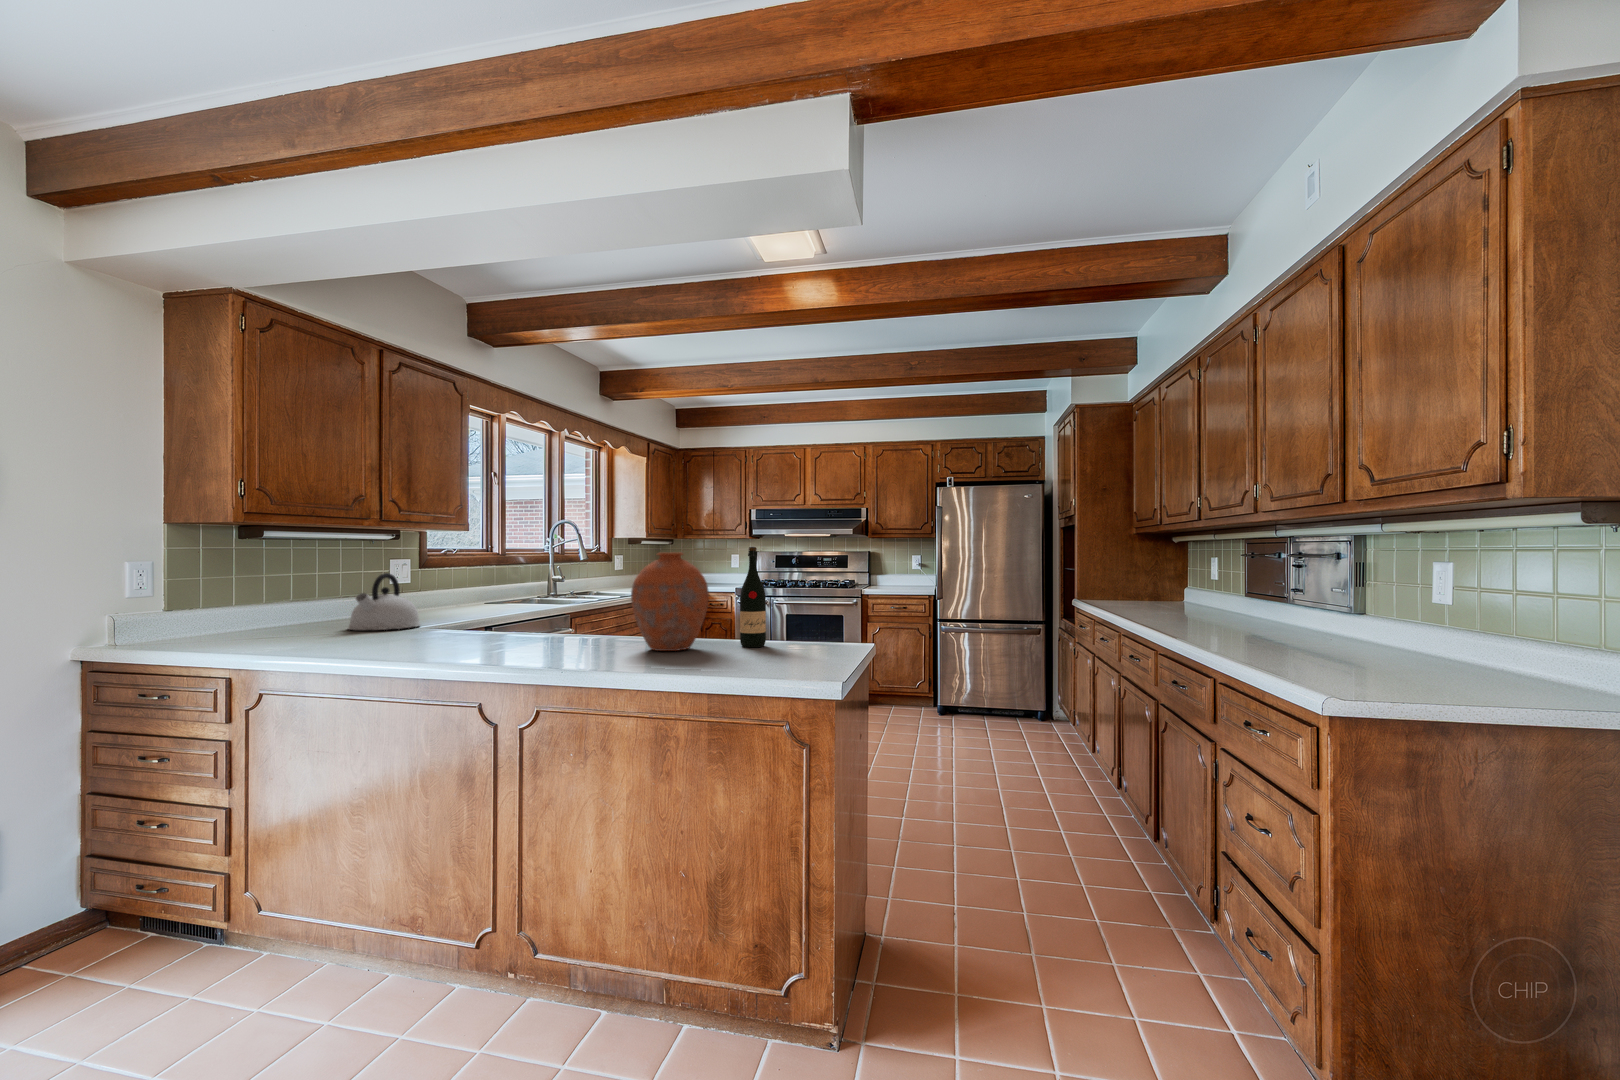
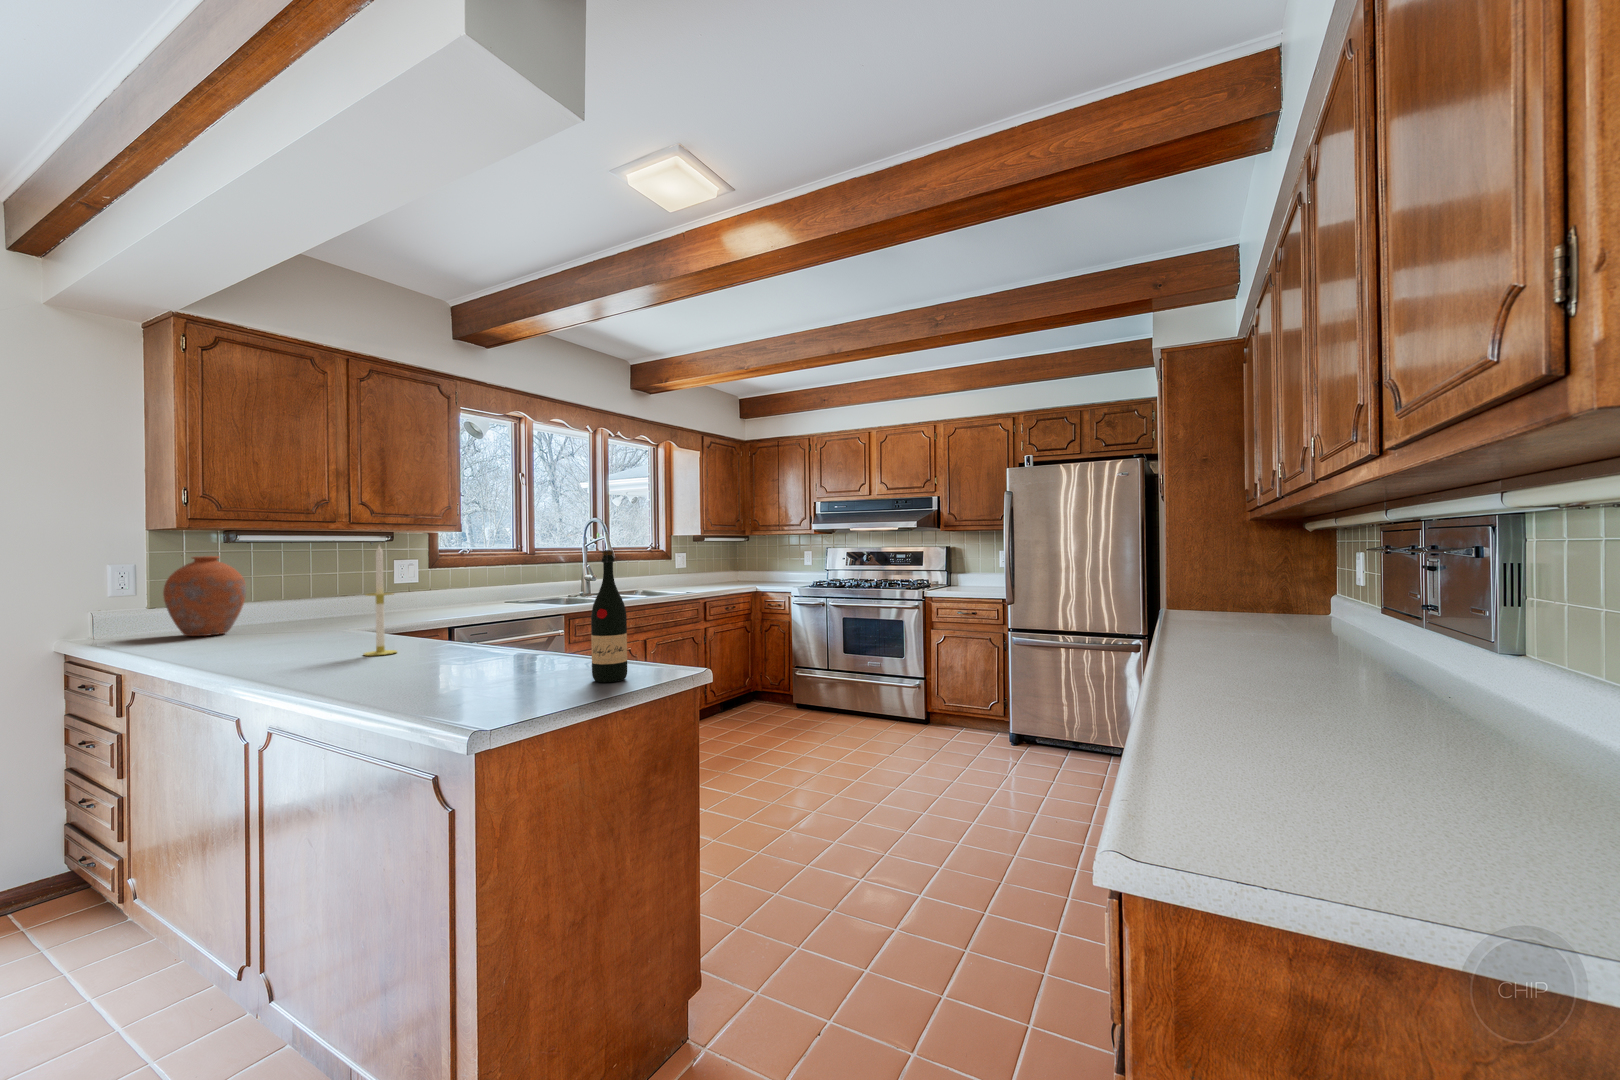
candle: none [487,540,515,637] -> present [364,546,397,656]
vase: present [631,553,709,651] -> present [163,556,246,636]
kettle: present [348,573,420,630] -> none [262,580,347,643]

